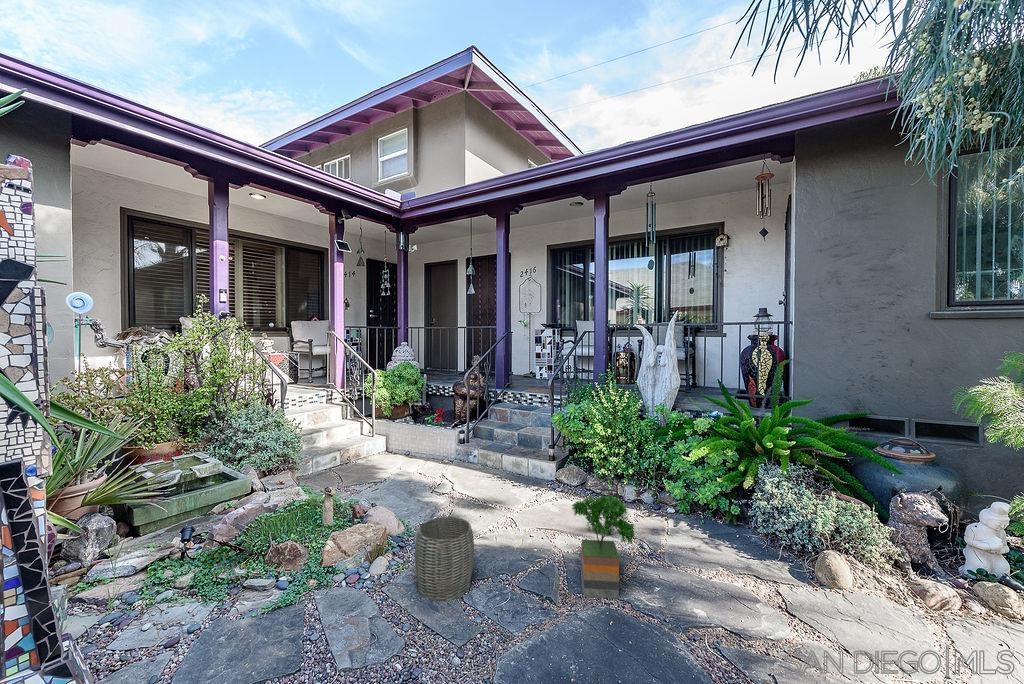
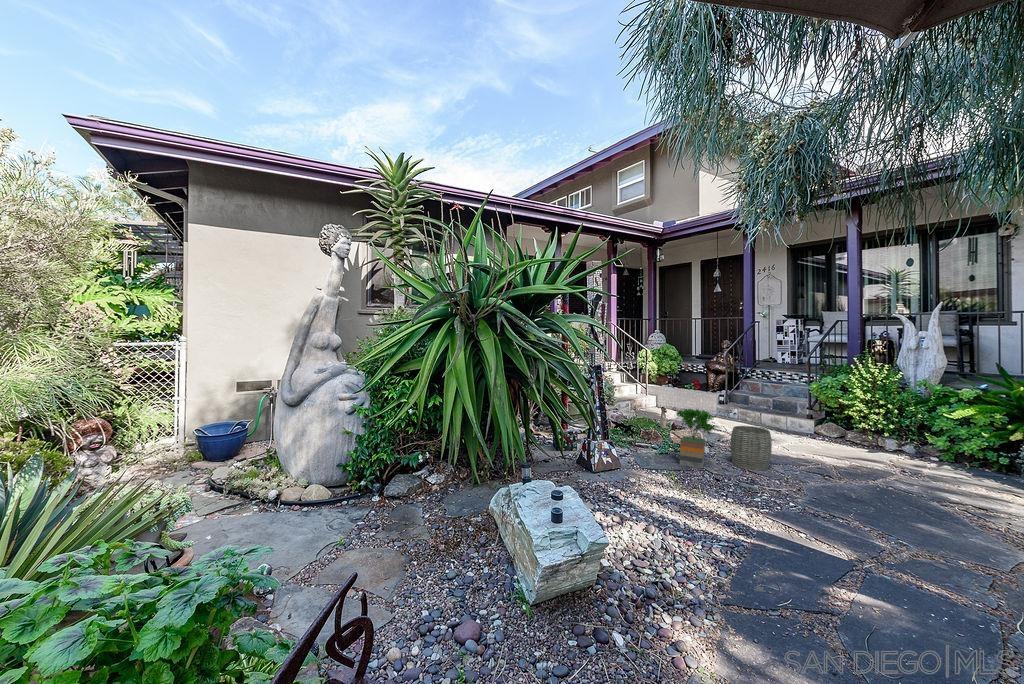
potted tree: present [572,495,634,599] -> present [676,409,714,469]

